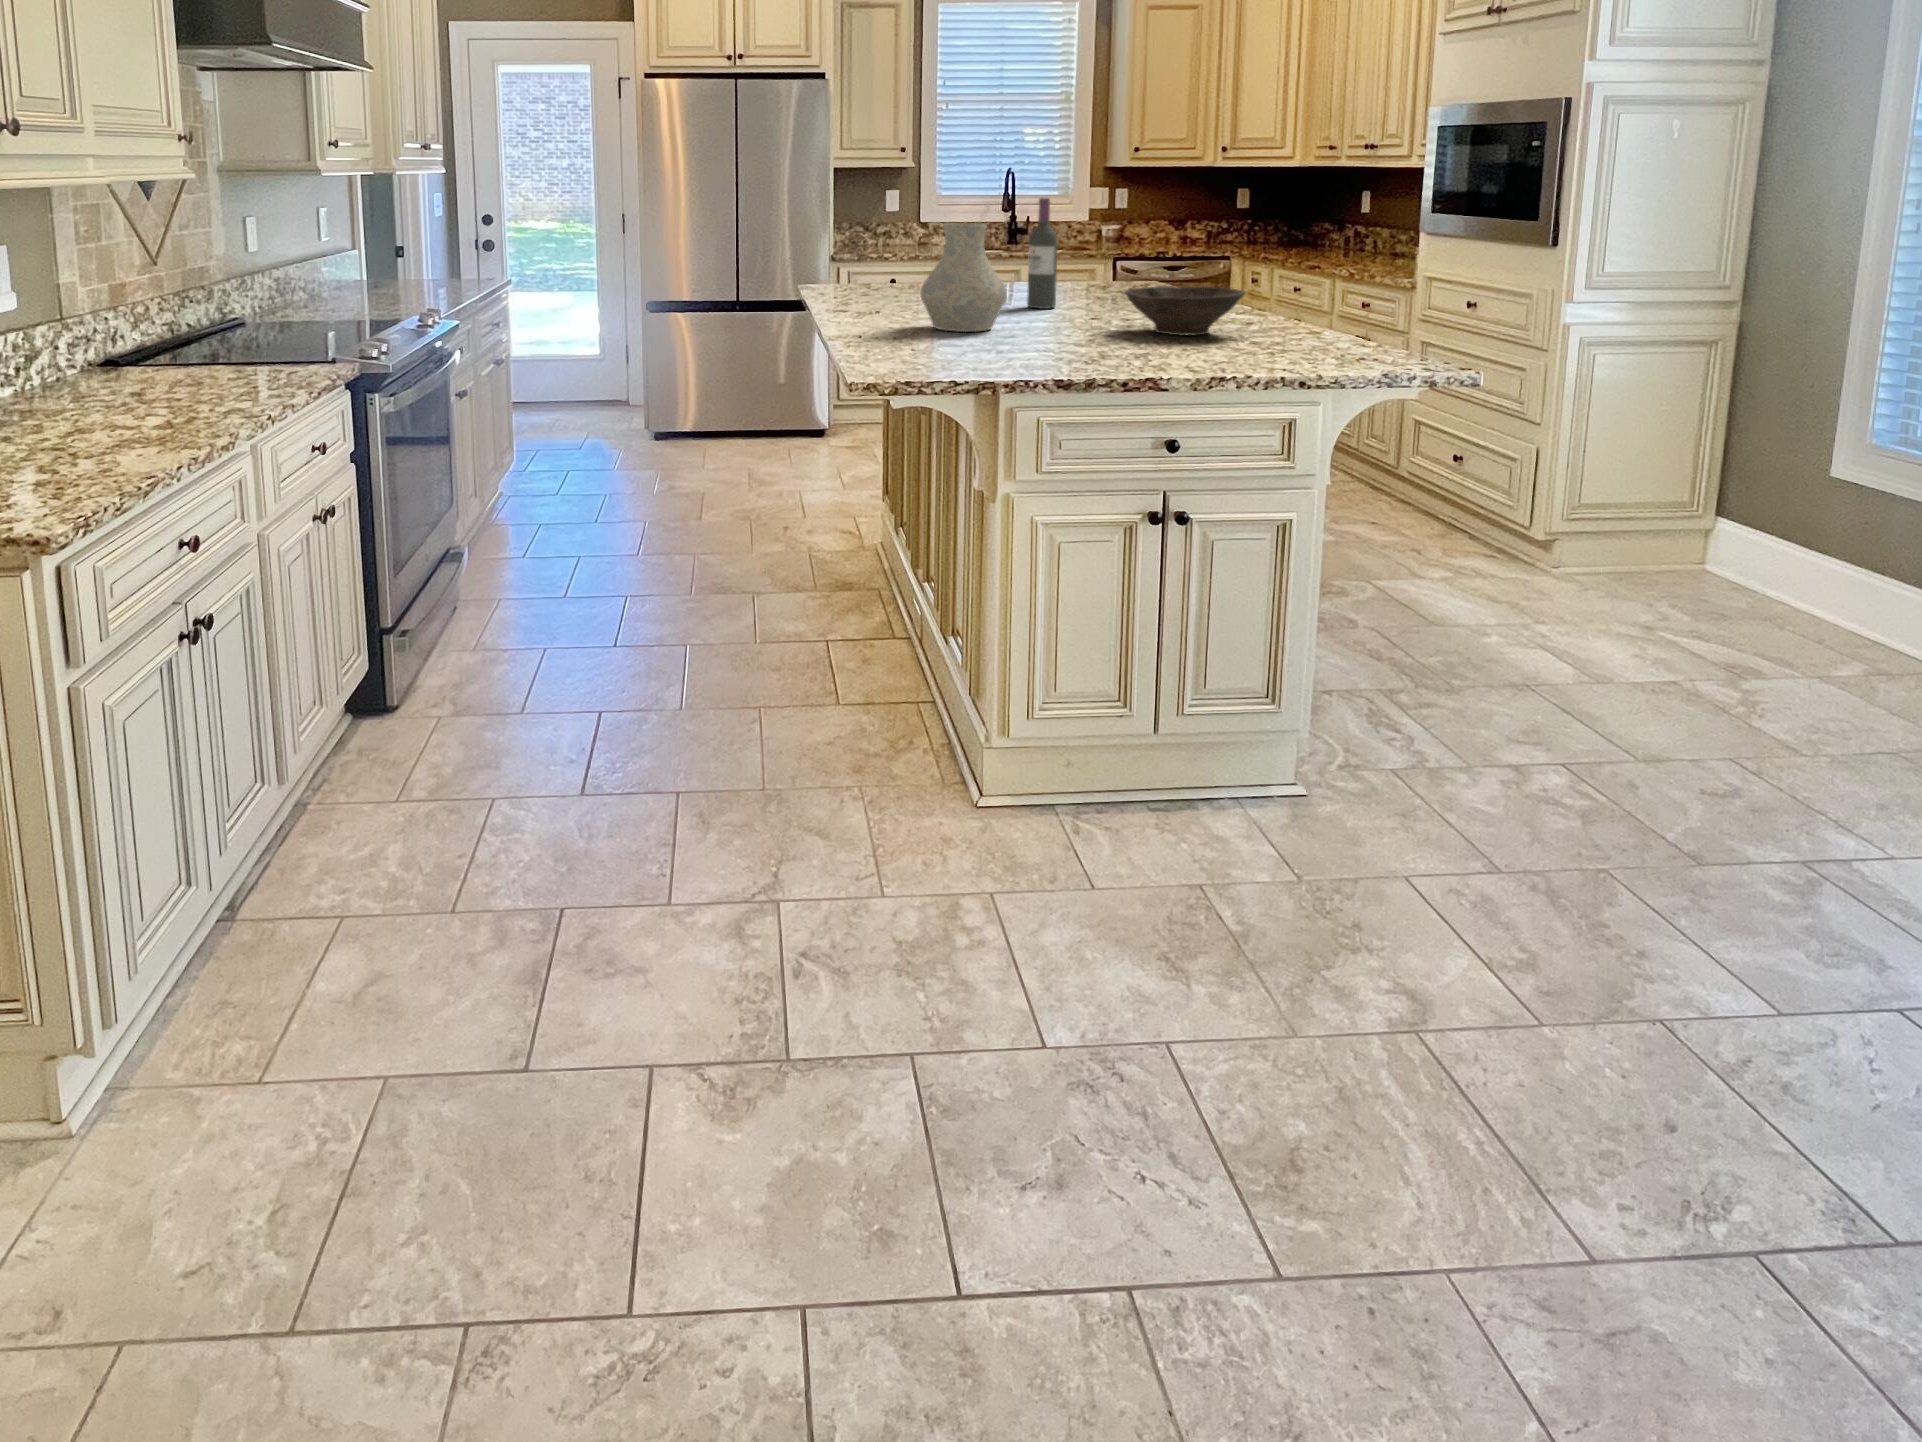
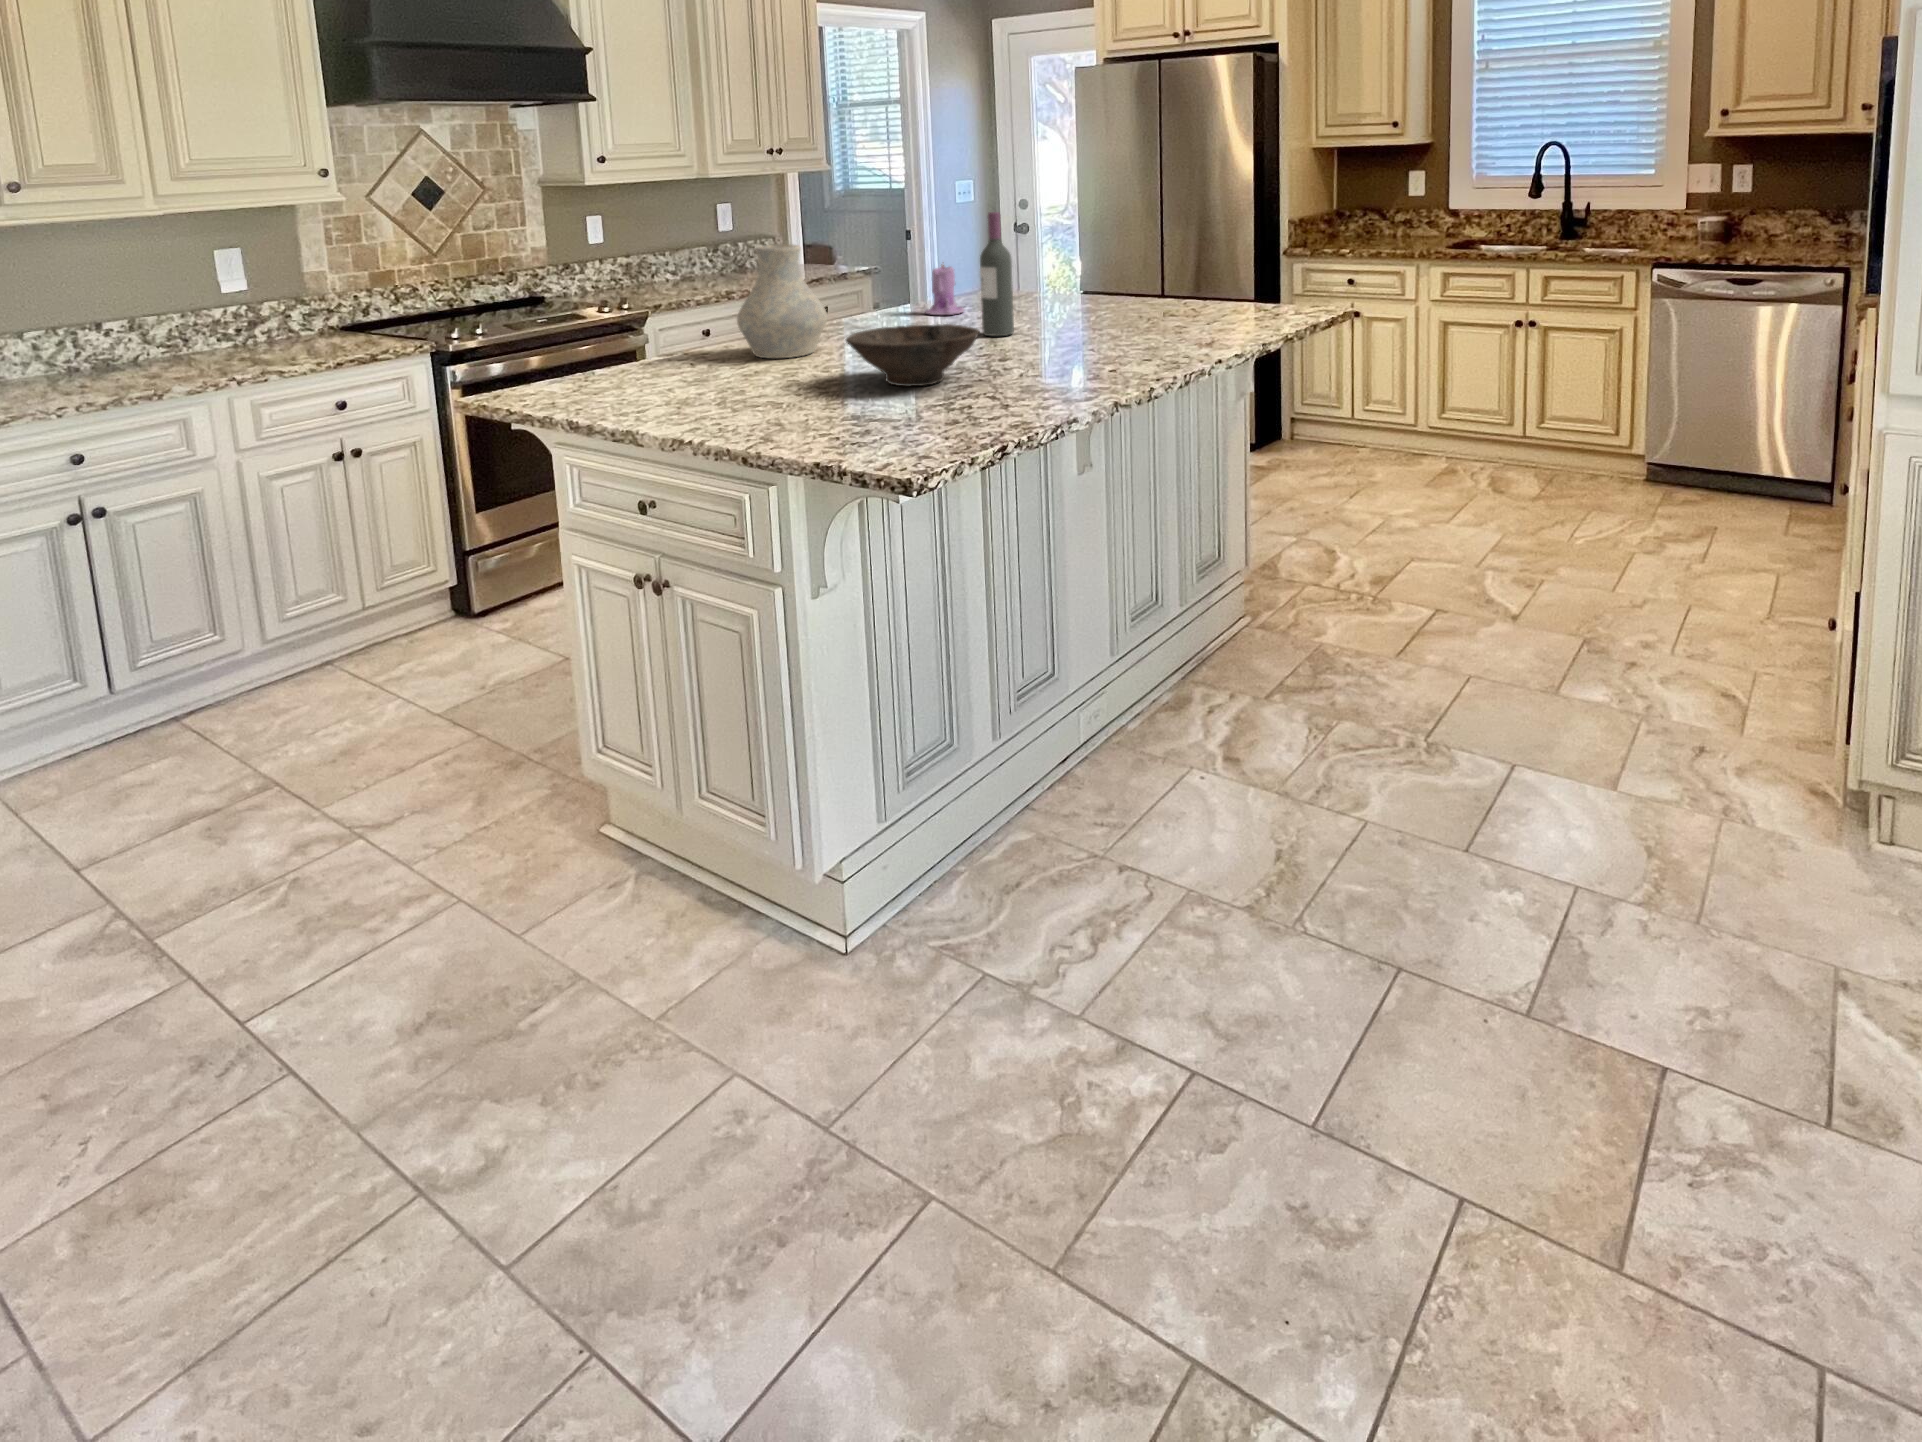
candle: none [879,248,916,301] -> present [925,265,964,315]

